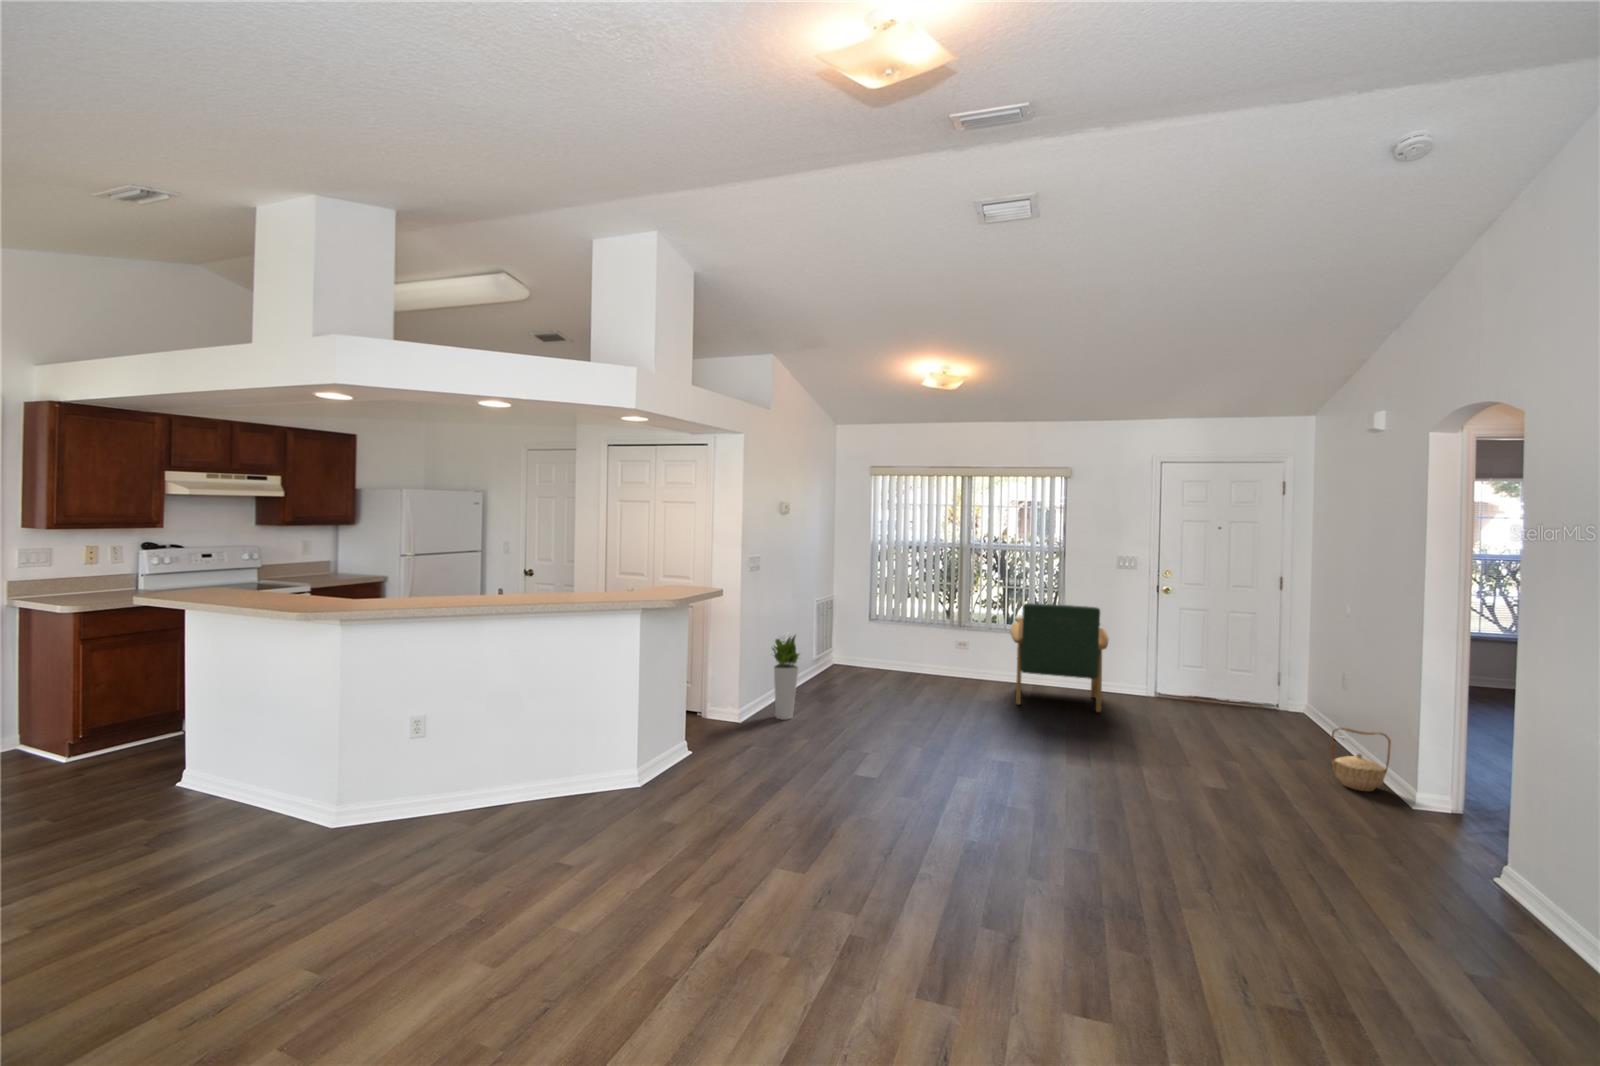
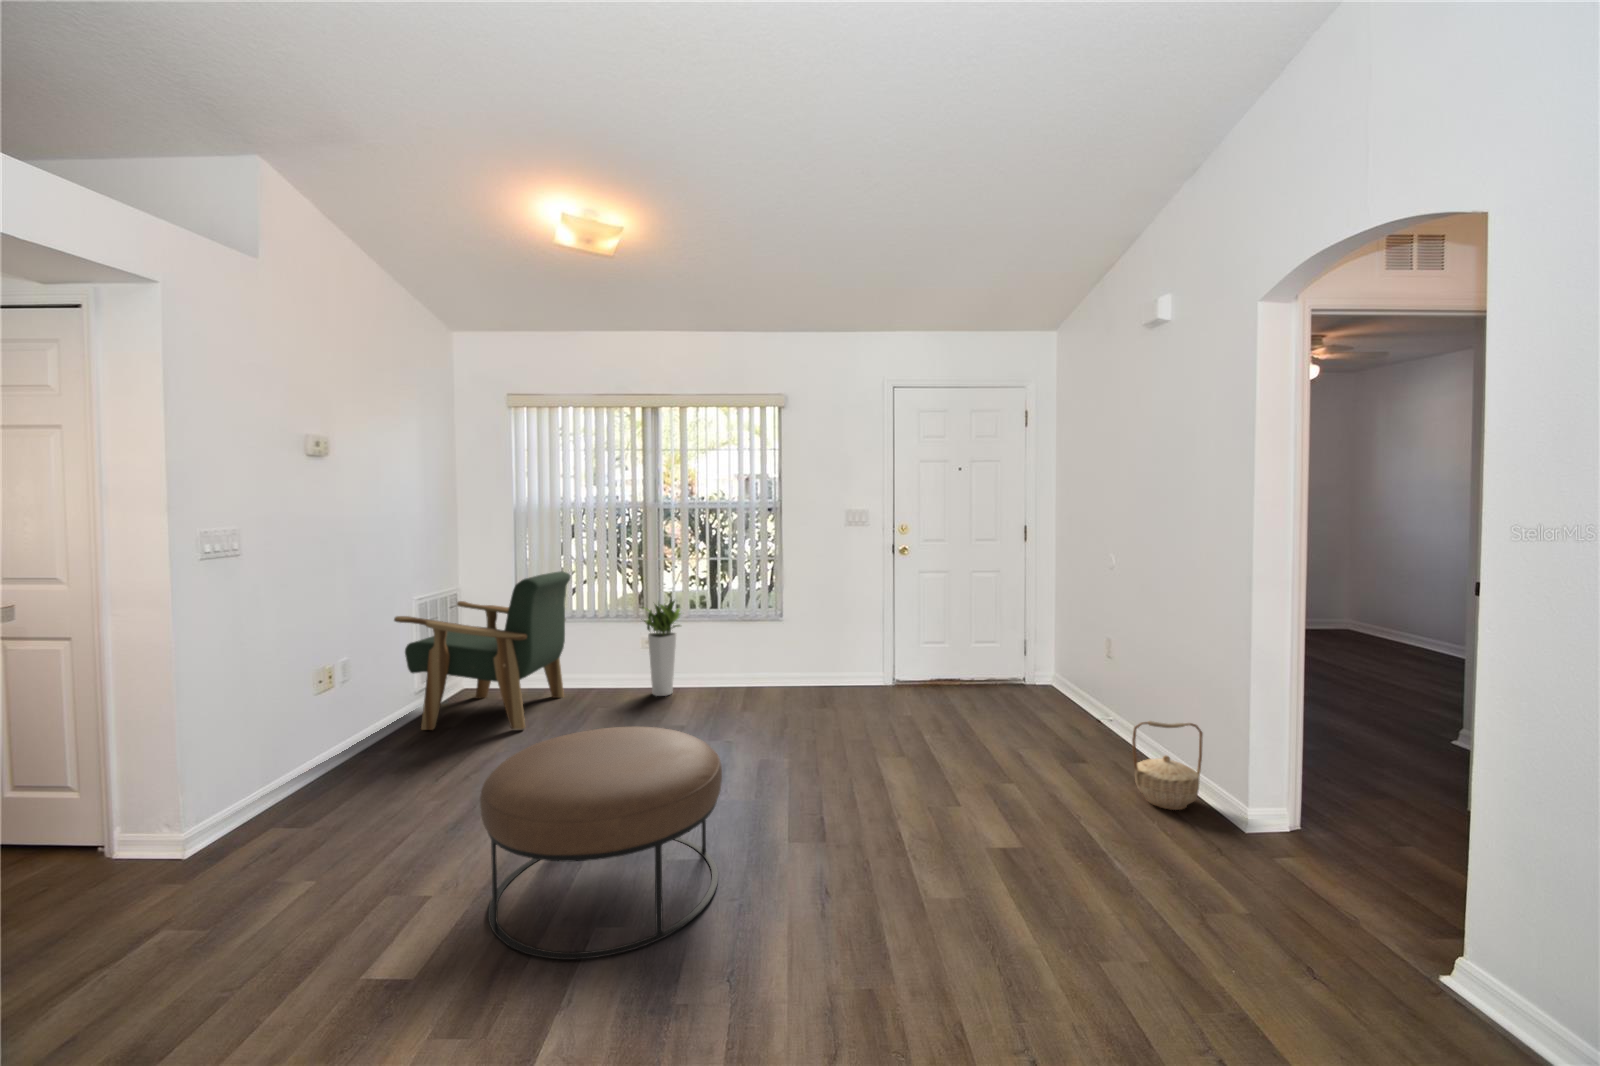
armchair: present [1010,603,1108,712] -> present [394,571,571,730]
planter: present [772,635,799,720] -> present [644,601,681,696]
ottoman: none [912,687,1037,788] -> present [480,727,722,959]

